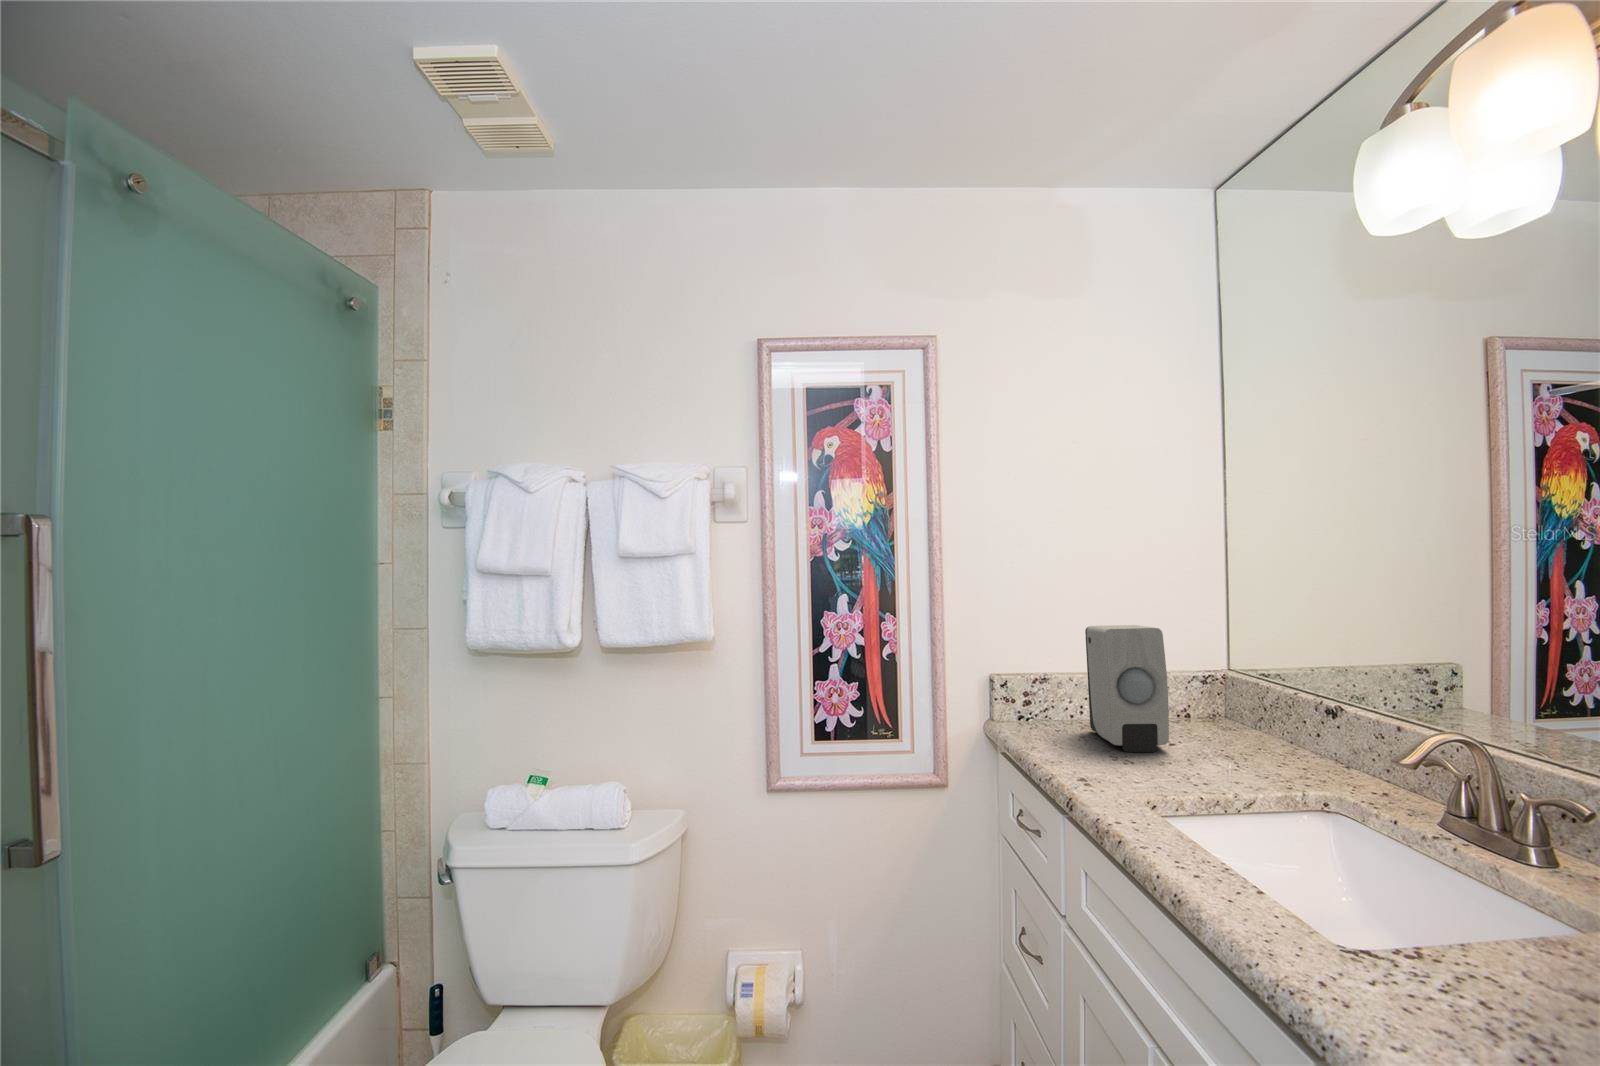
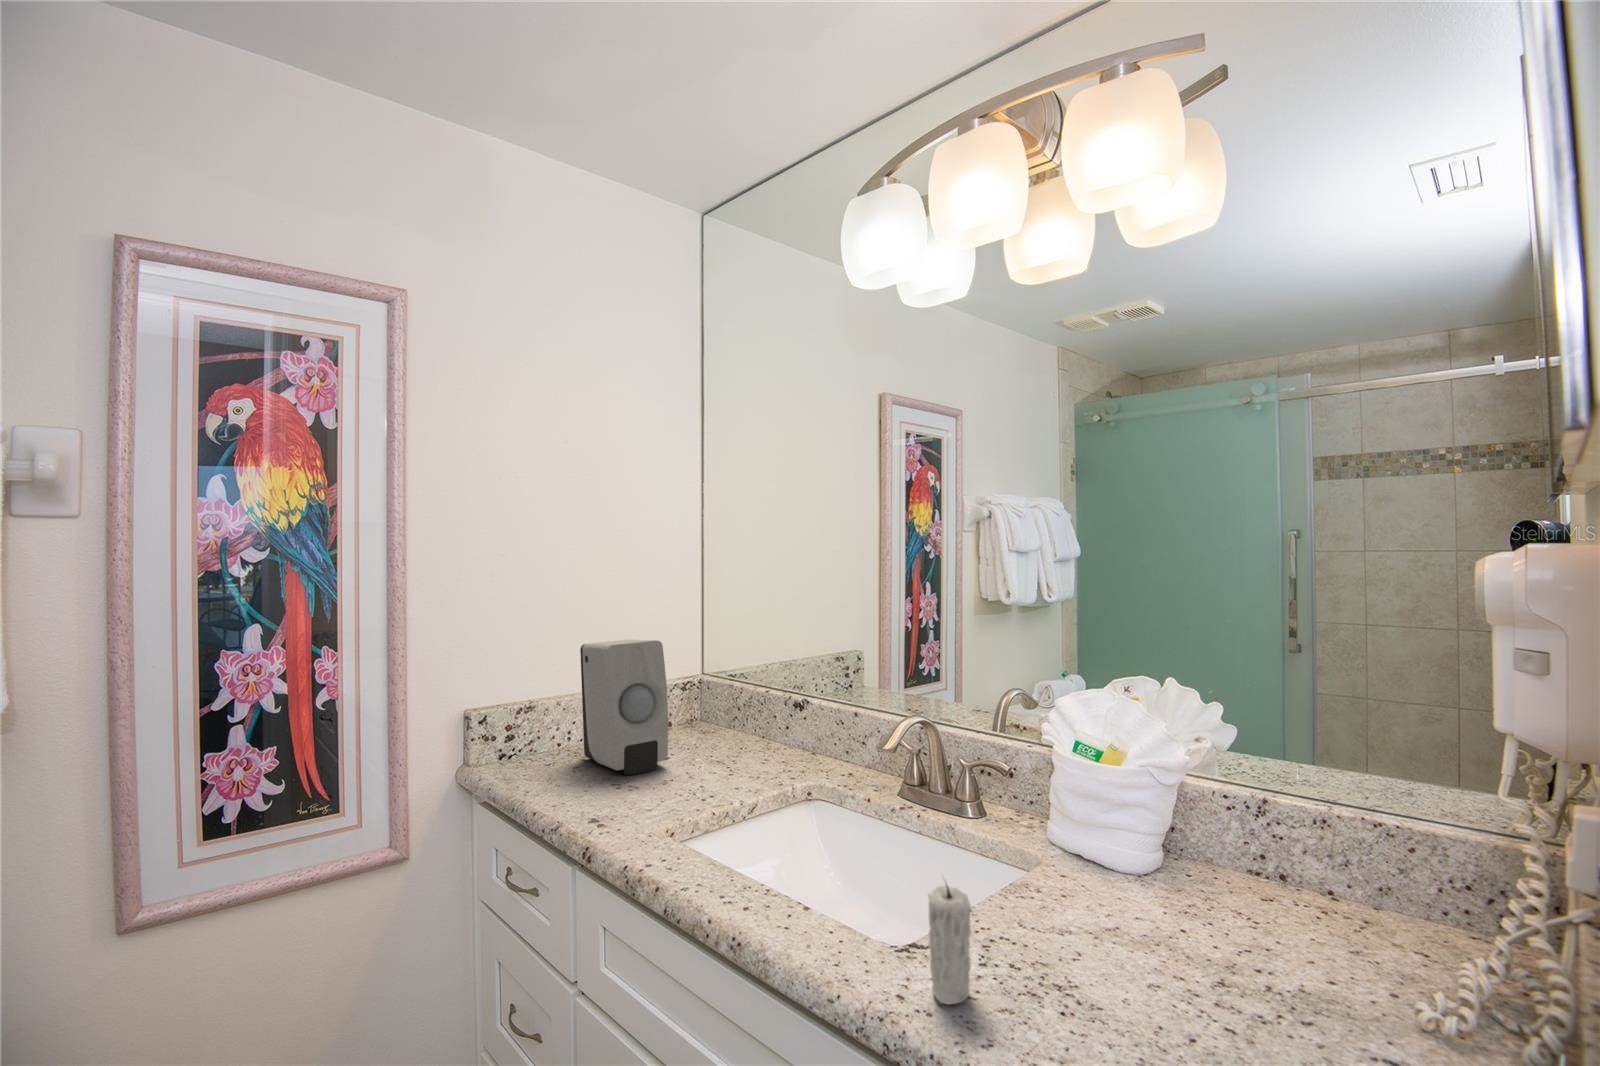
candle: none [1354,878,1407,1009] -> present [928,884,971,1004]

